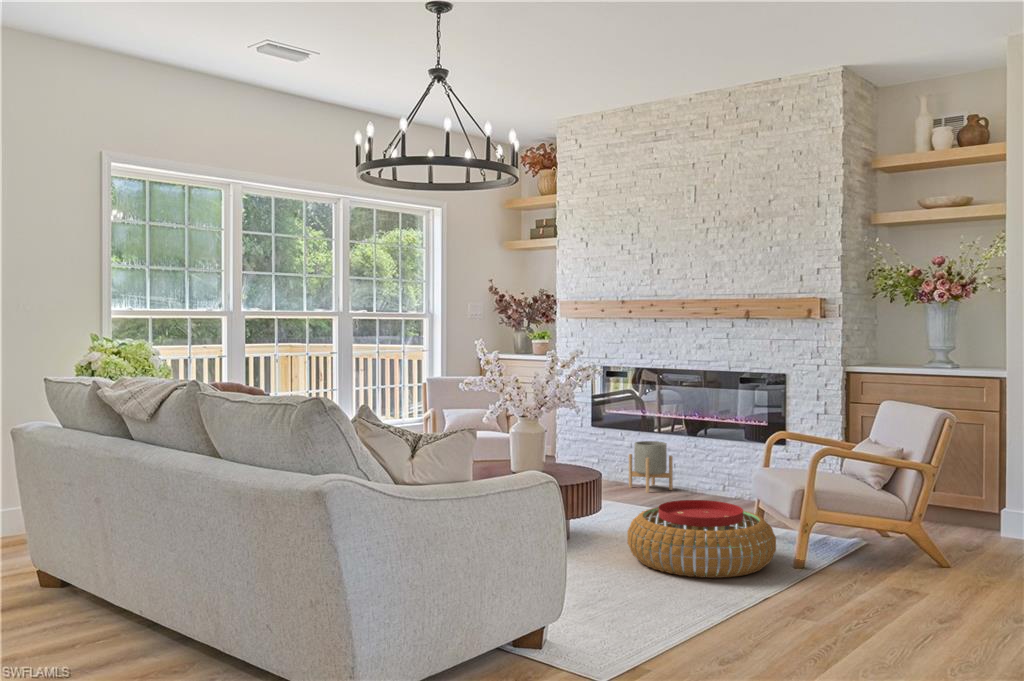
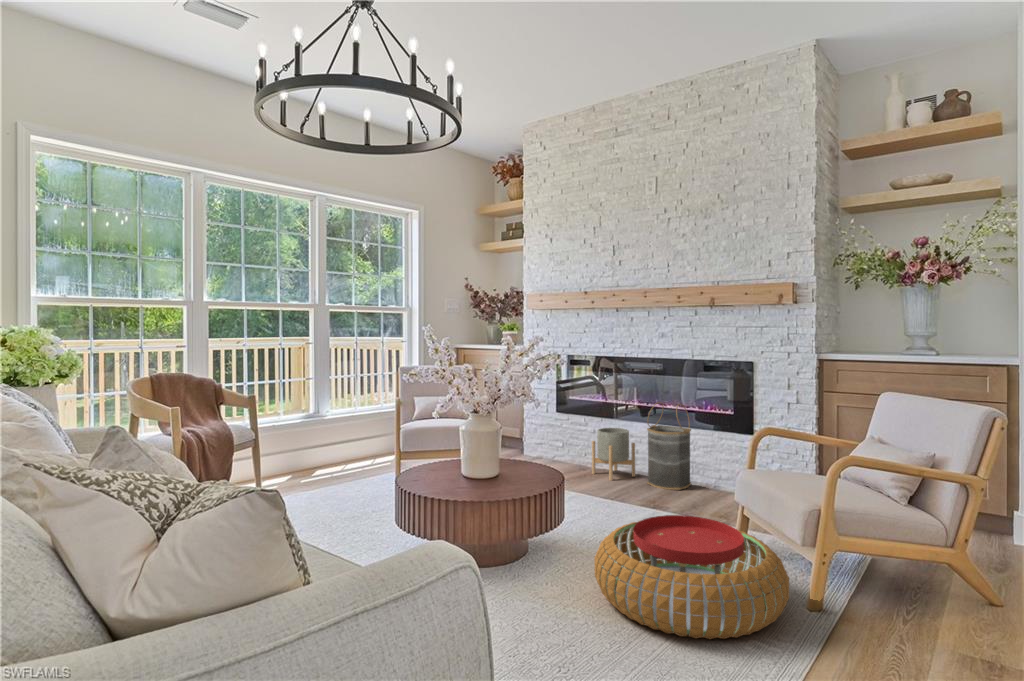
basket: none [684,414,727,500] -> present [647,402,691,490]

